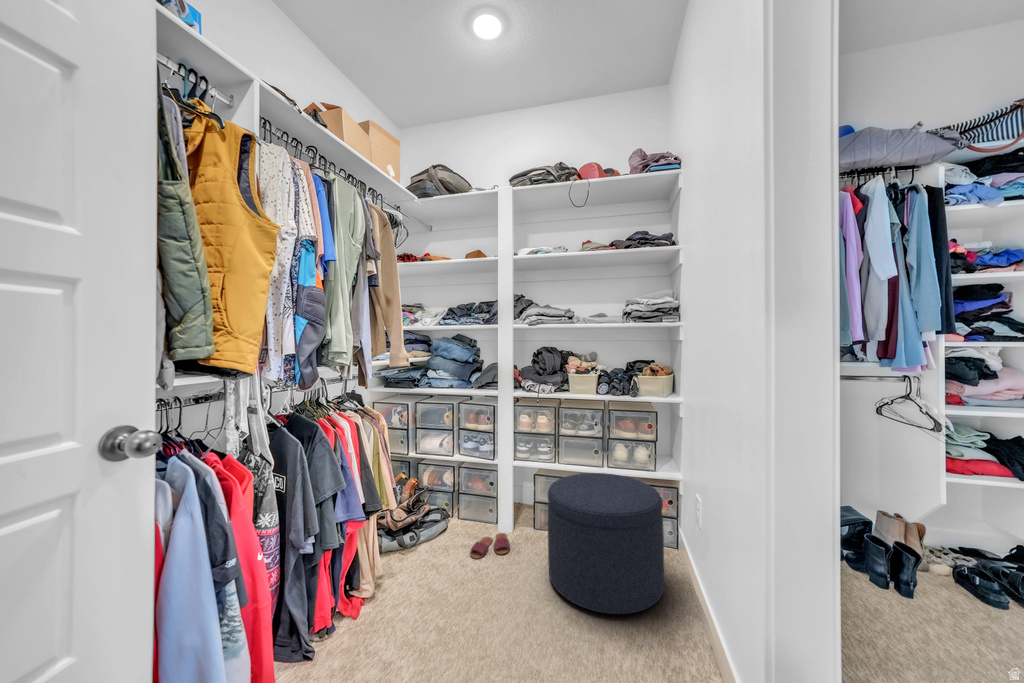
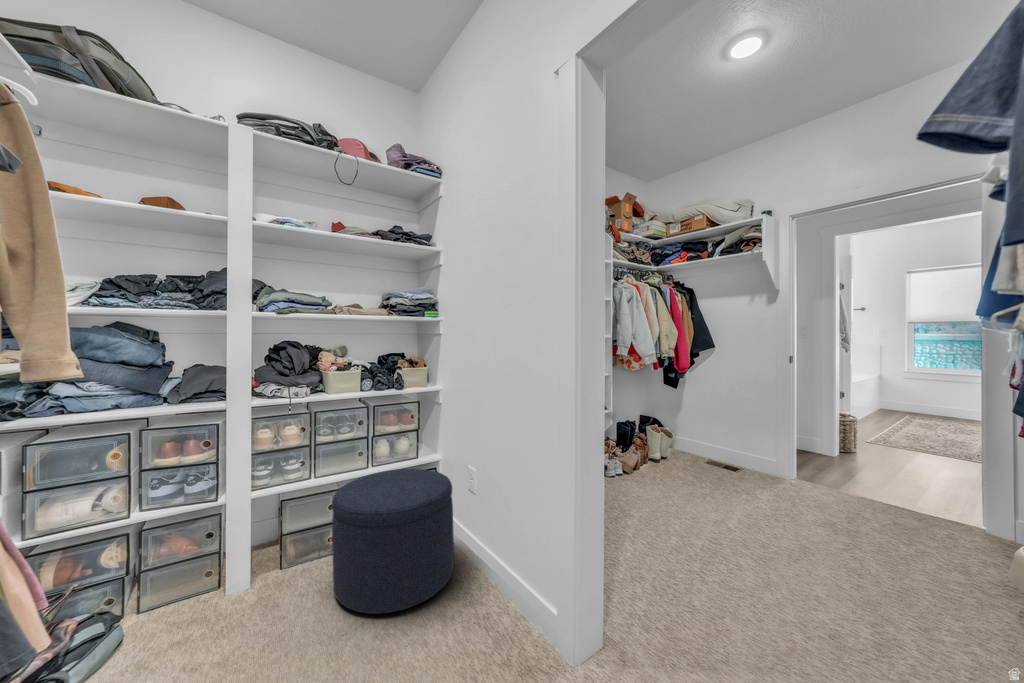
slippers: present [470,533,510,559] -> none [202,593,265,647]

